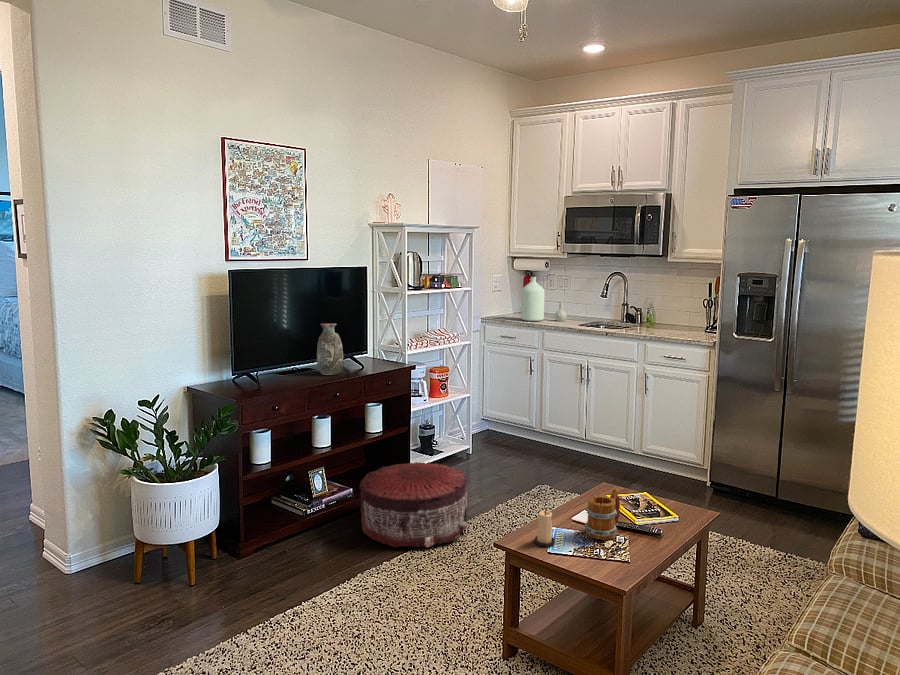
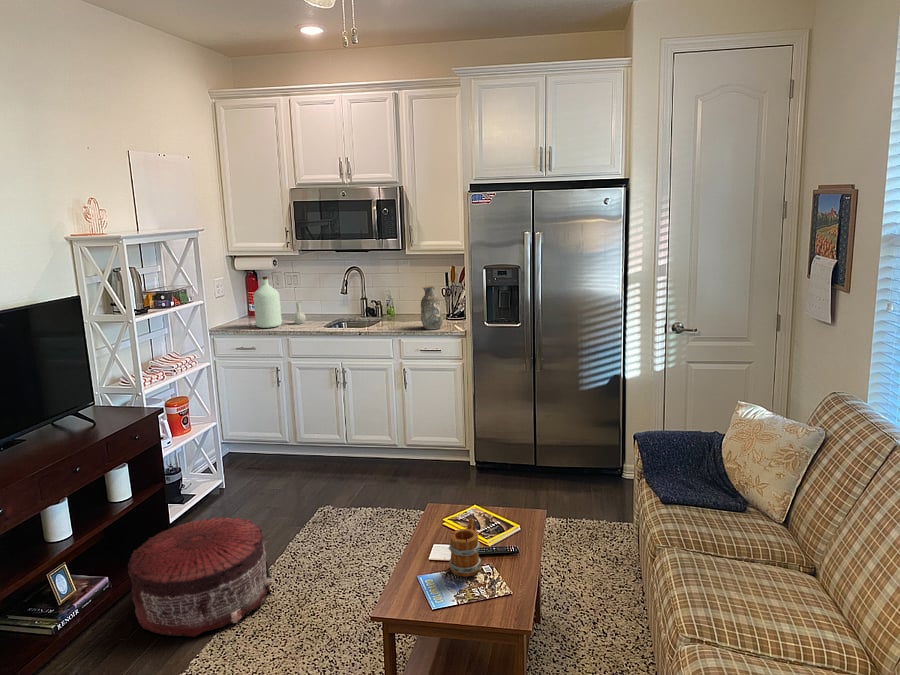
decorative vase: present [317,323,343,375] -> present [421,286,443,329]
candle: present [534,510,555,547] -> none [409,564,431,605]

